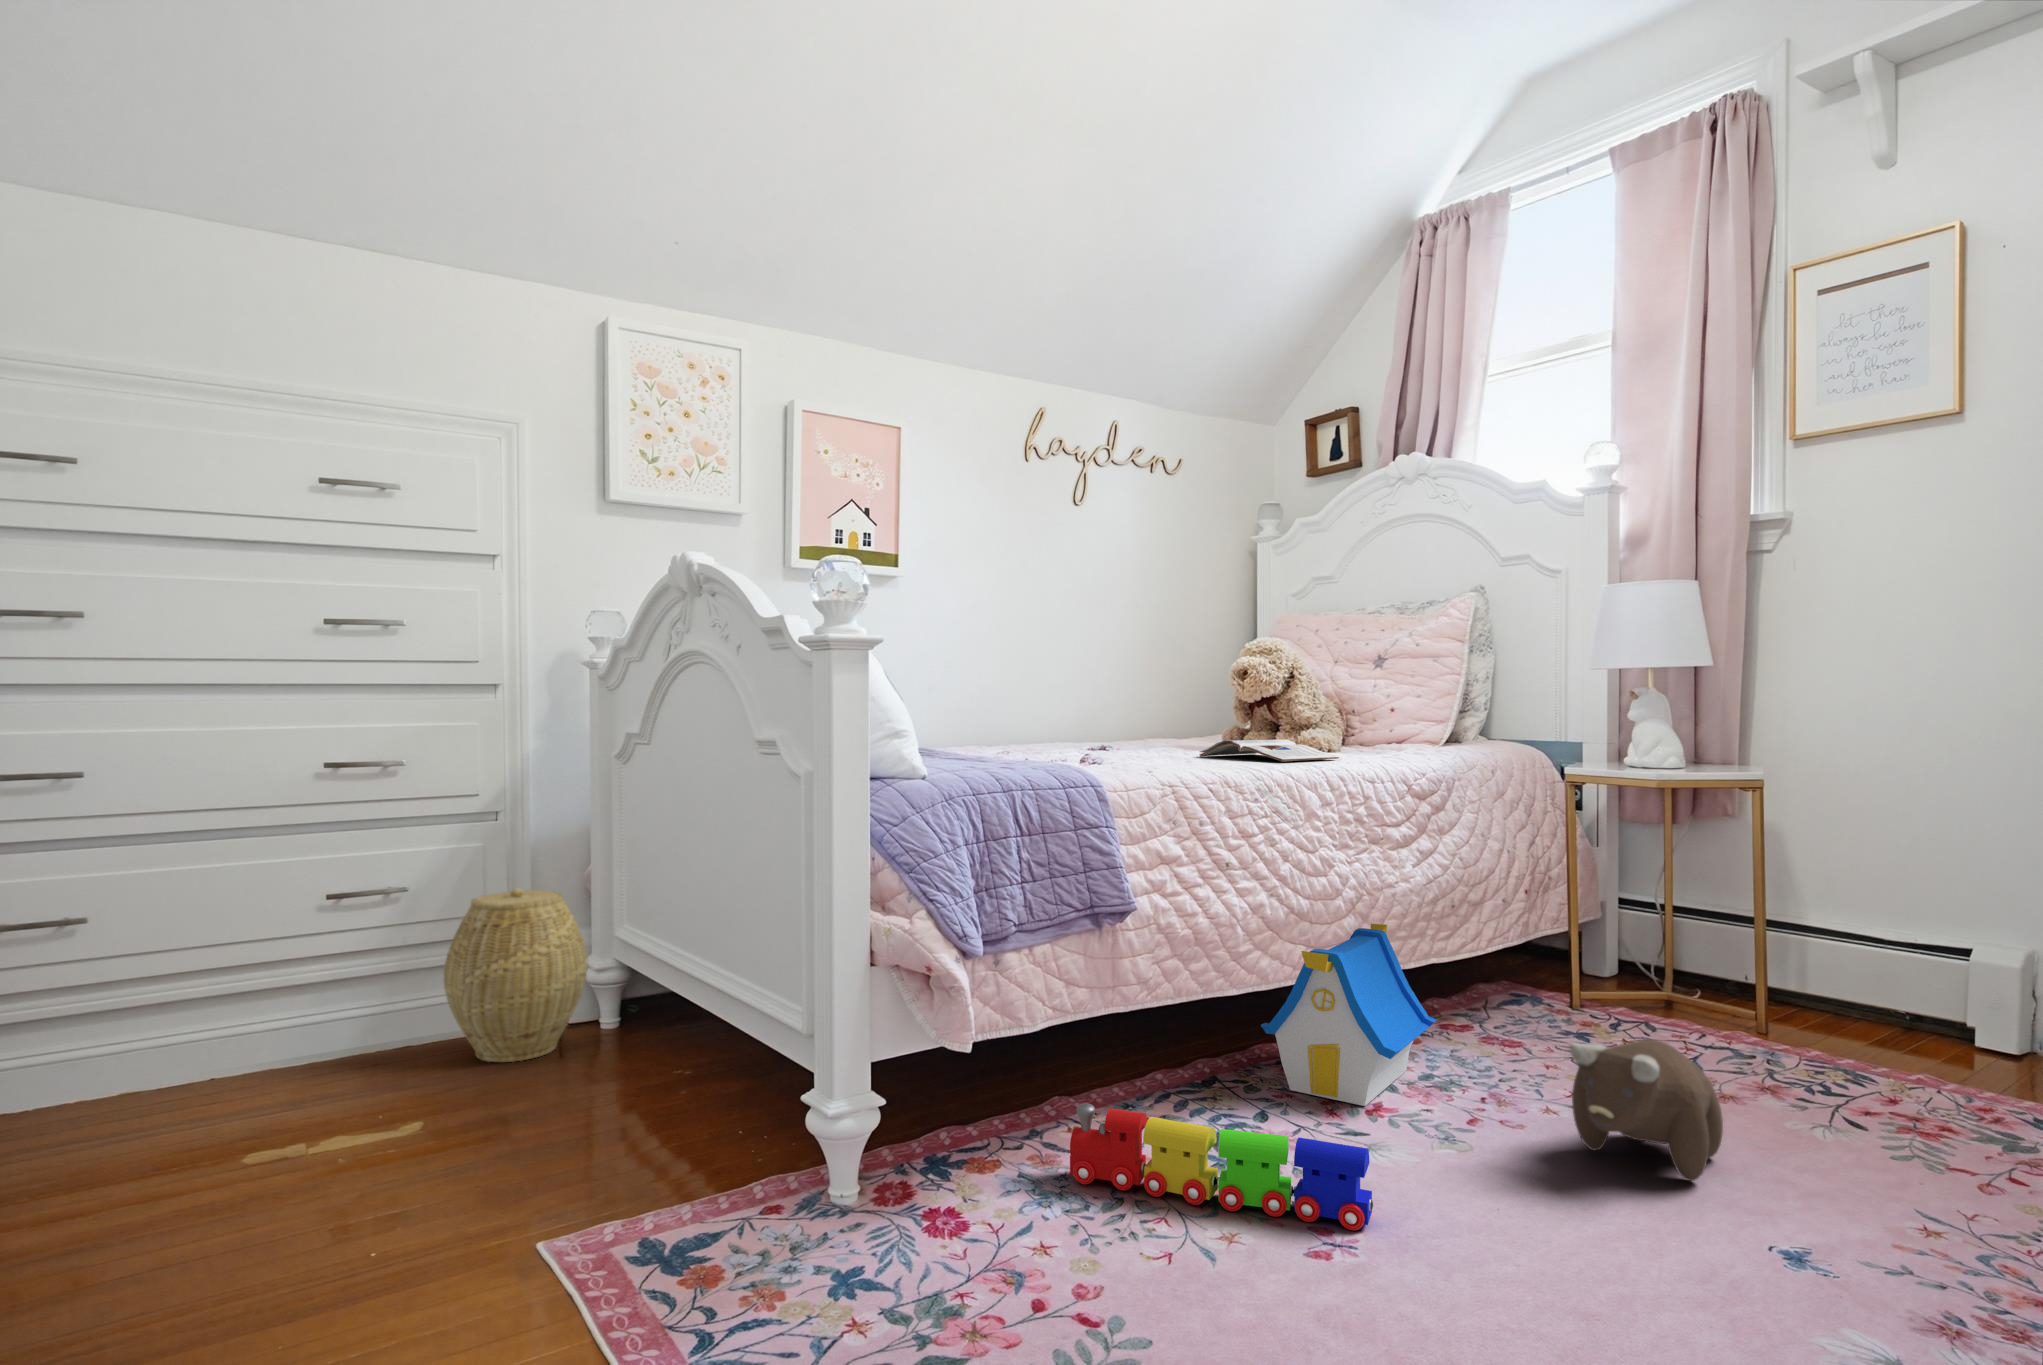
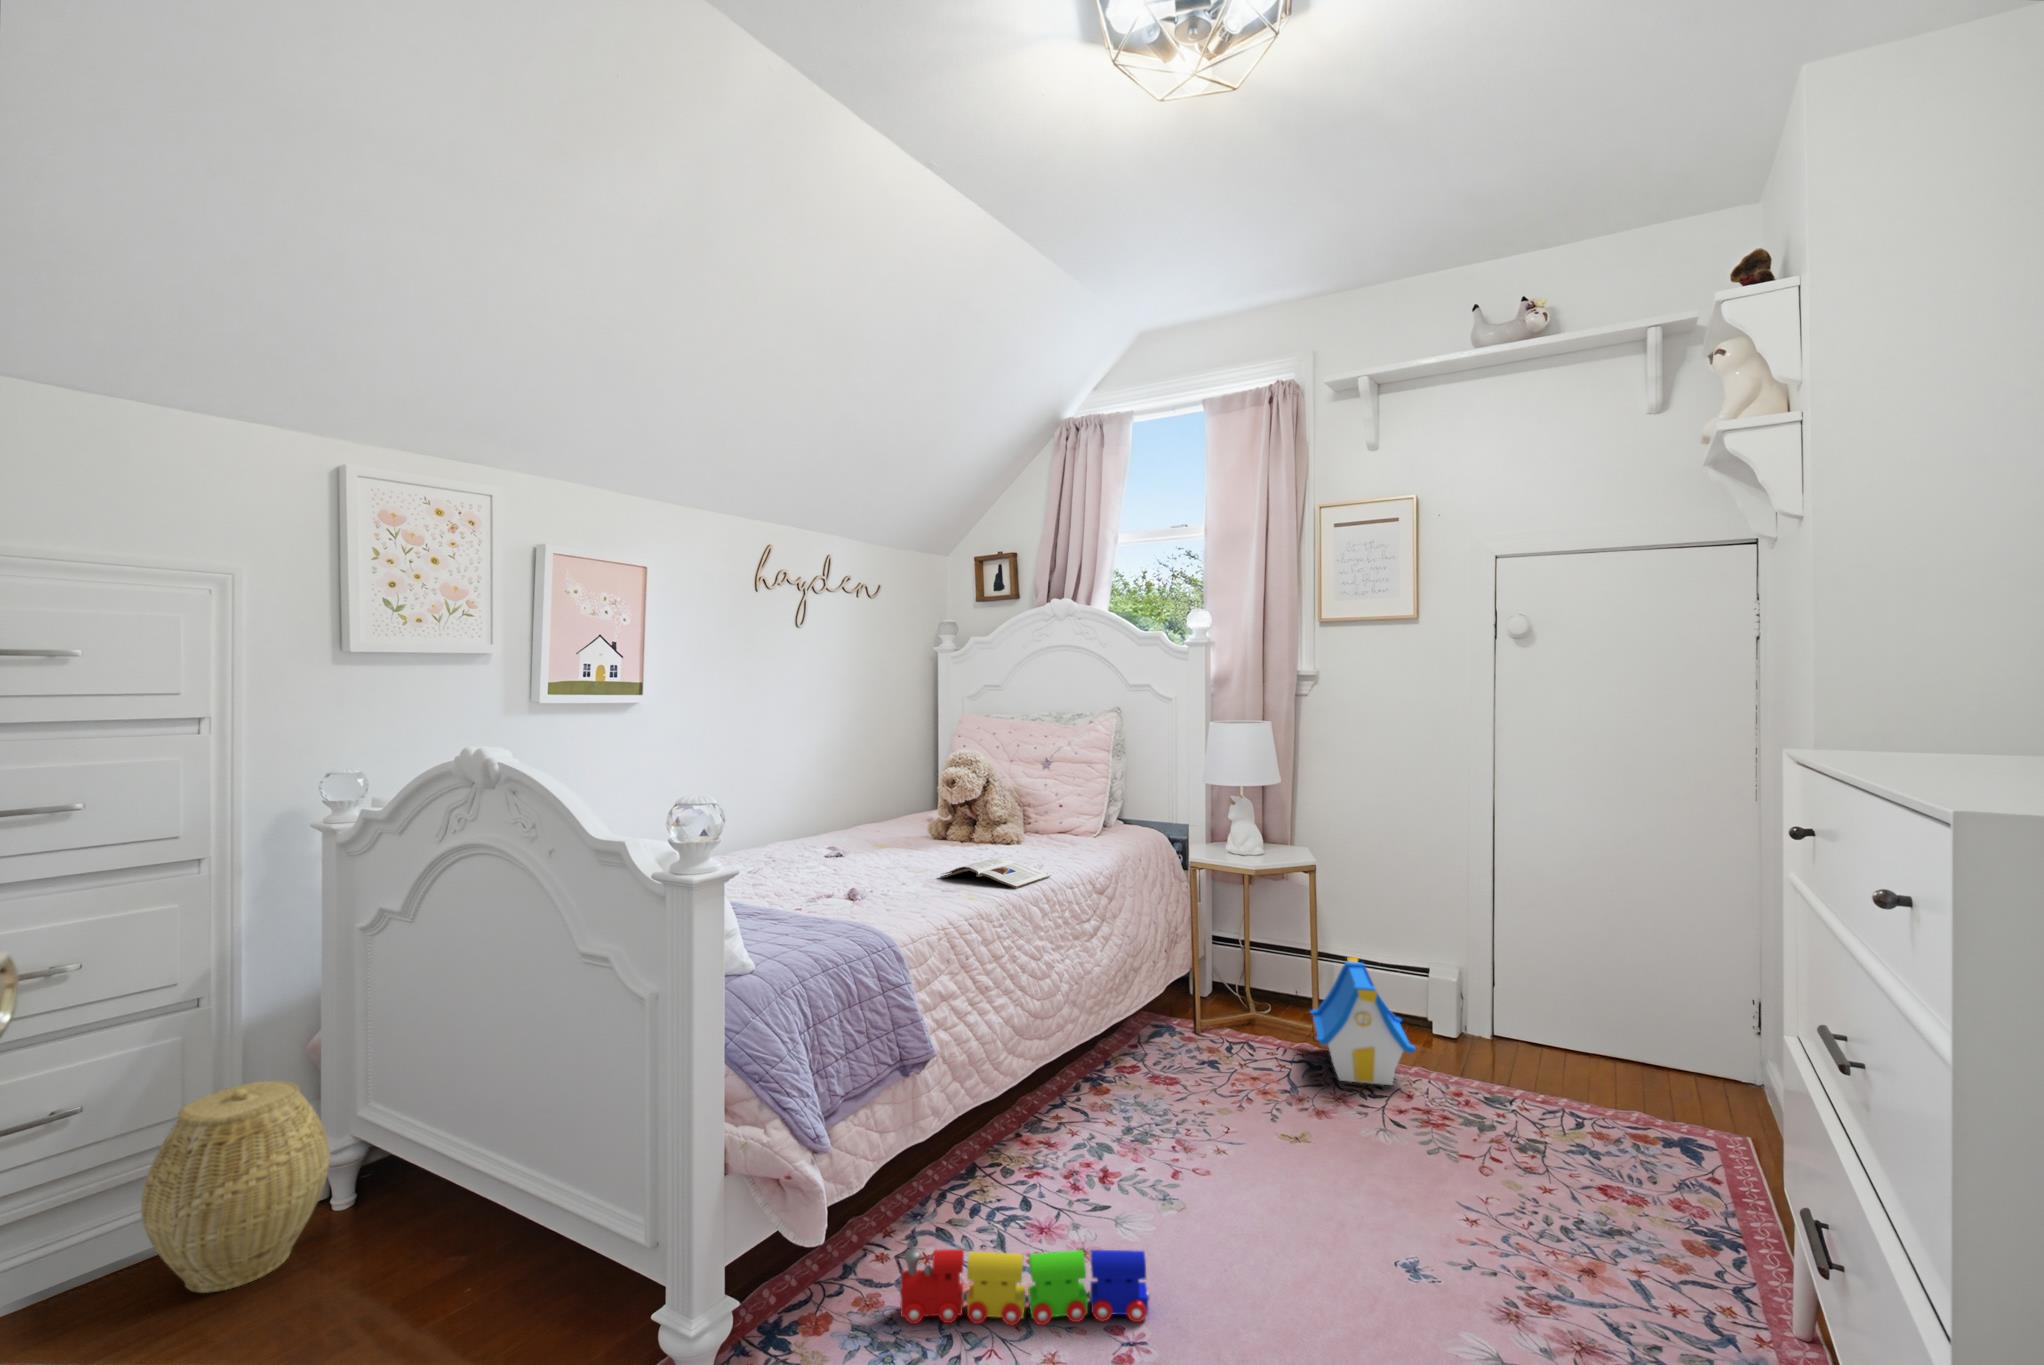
toy house: present [1261,924,1436,1106] -> present [1311,957,1415,1085]
plush toy: present [1570,1039,1723,1181] -> none [1248,1101,1342,1207]

